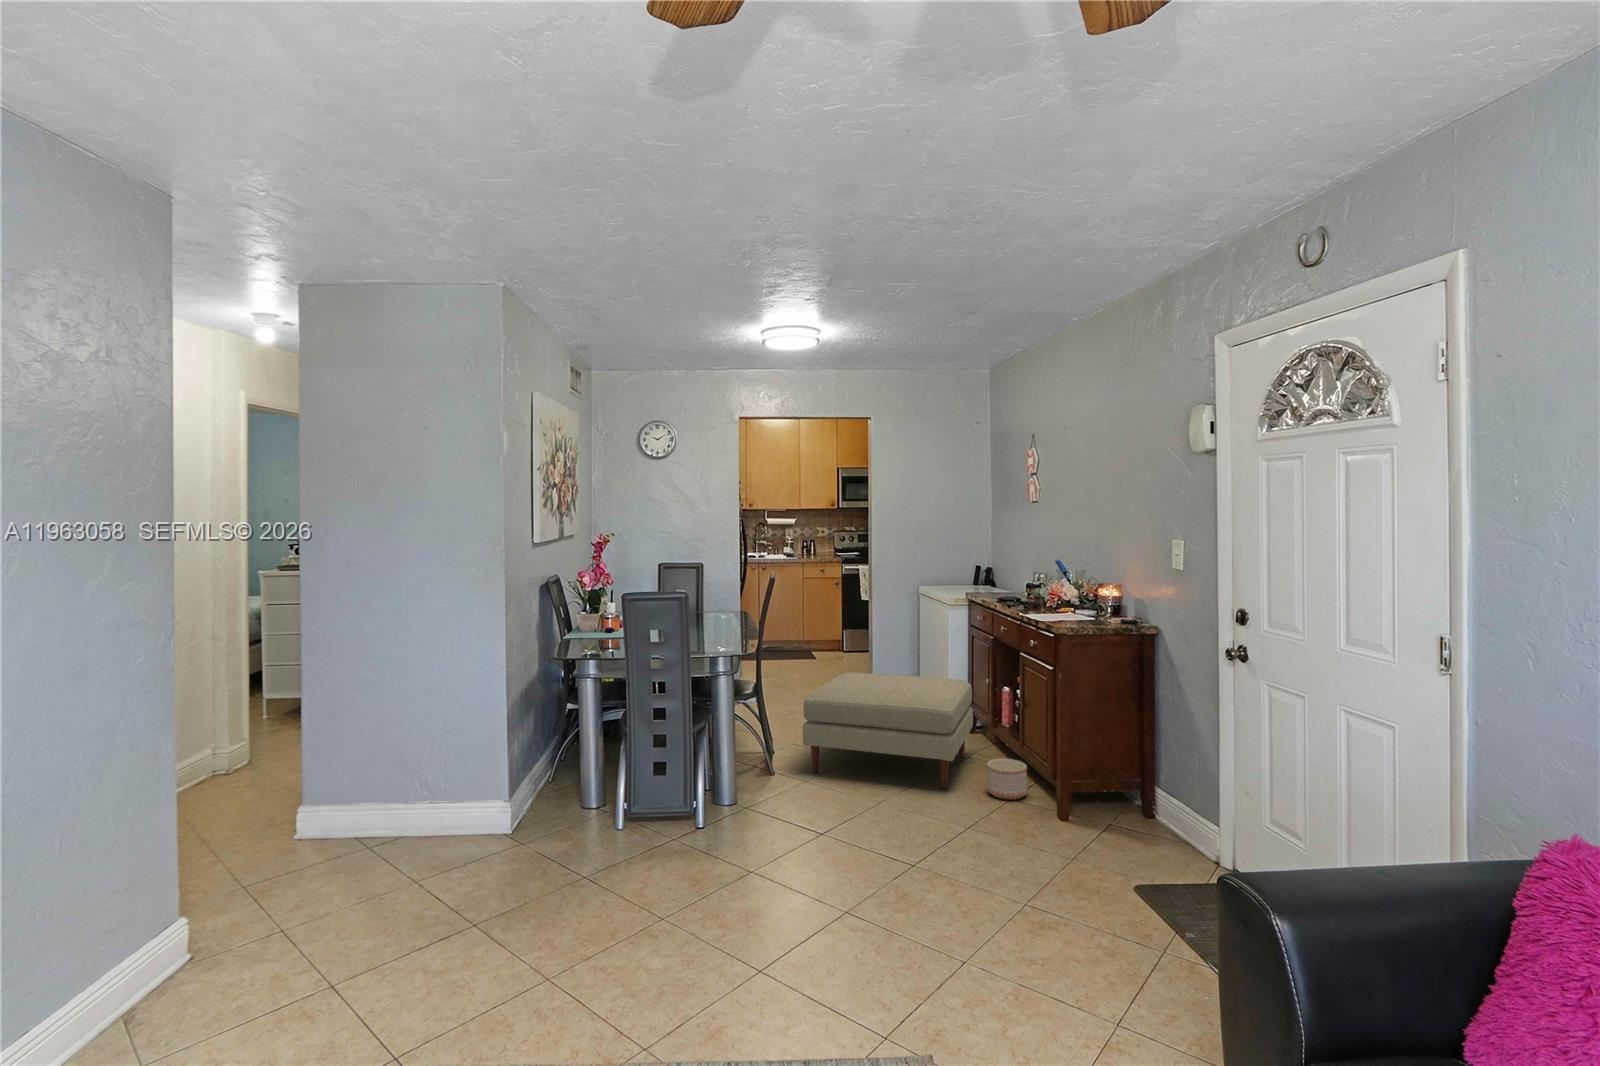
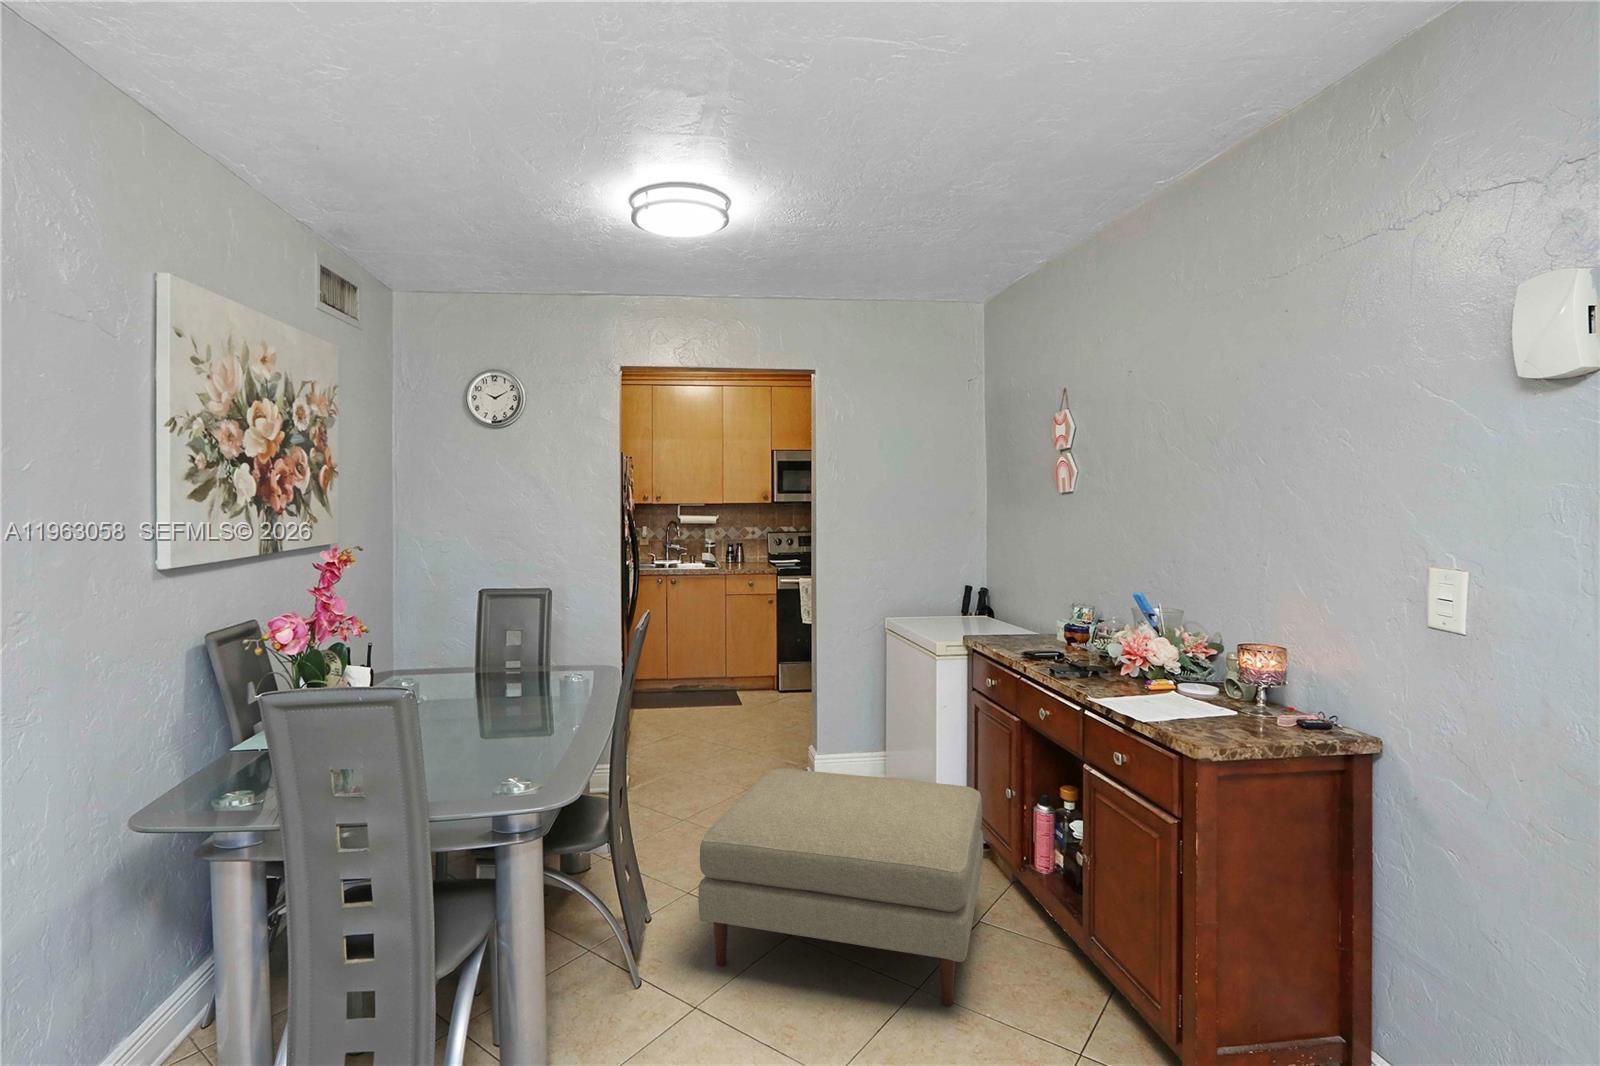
planter: present [987,759,1027,800] -> none [1025,947,1097,1036]

